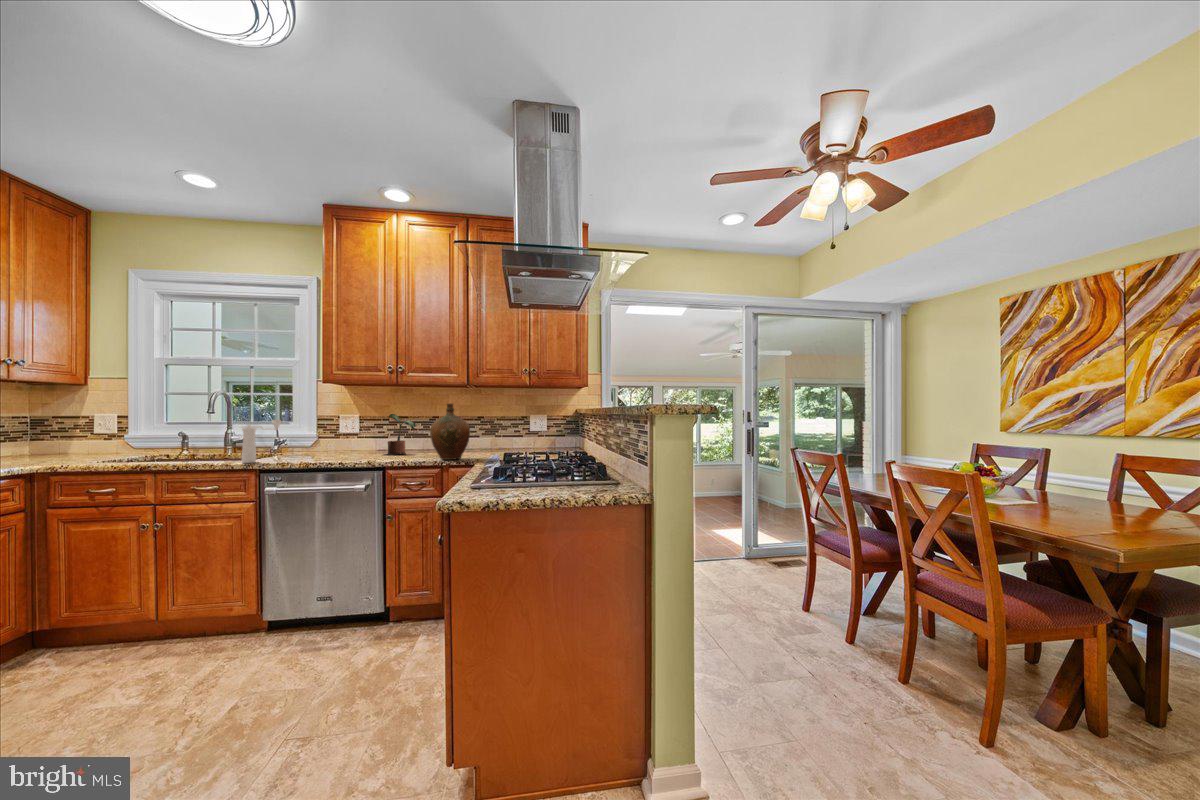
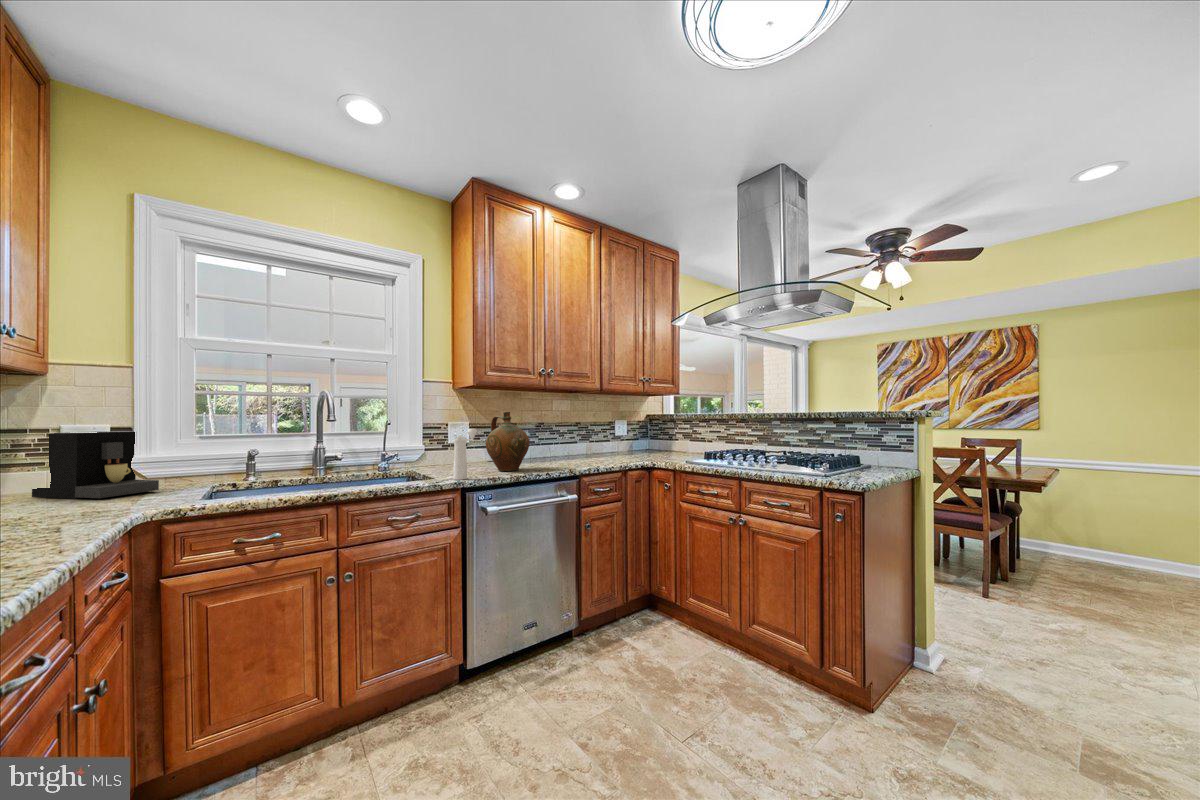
ceramic jug: present [430,403,470,460] -> present [486,412,529,471]
potted plant: present [385,414,416,455] -> none [532,420,566,464]
coffee maker: none [67,418,116,459] -> present [32,431,159,499]

